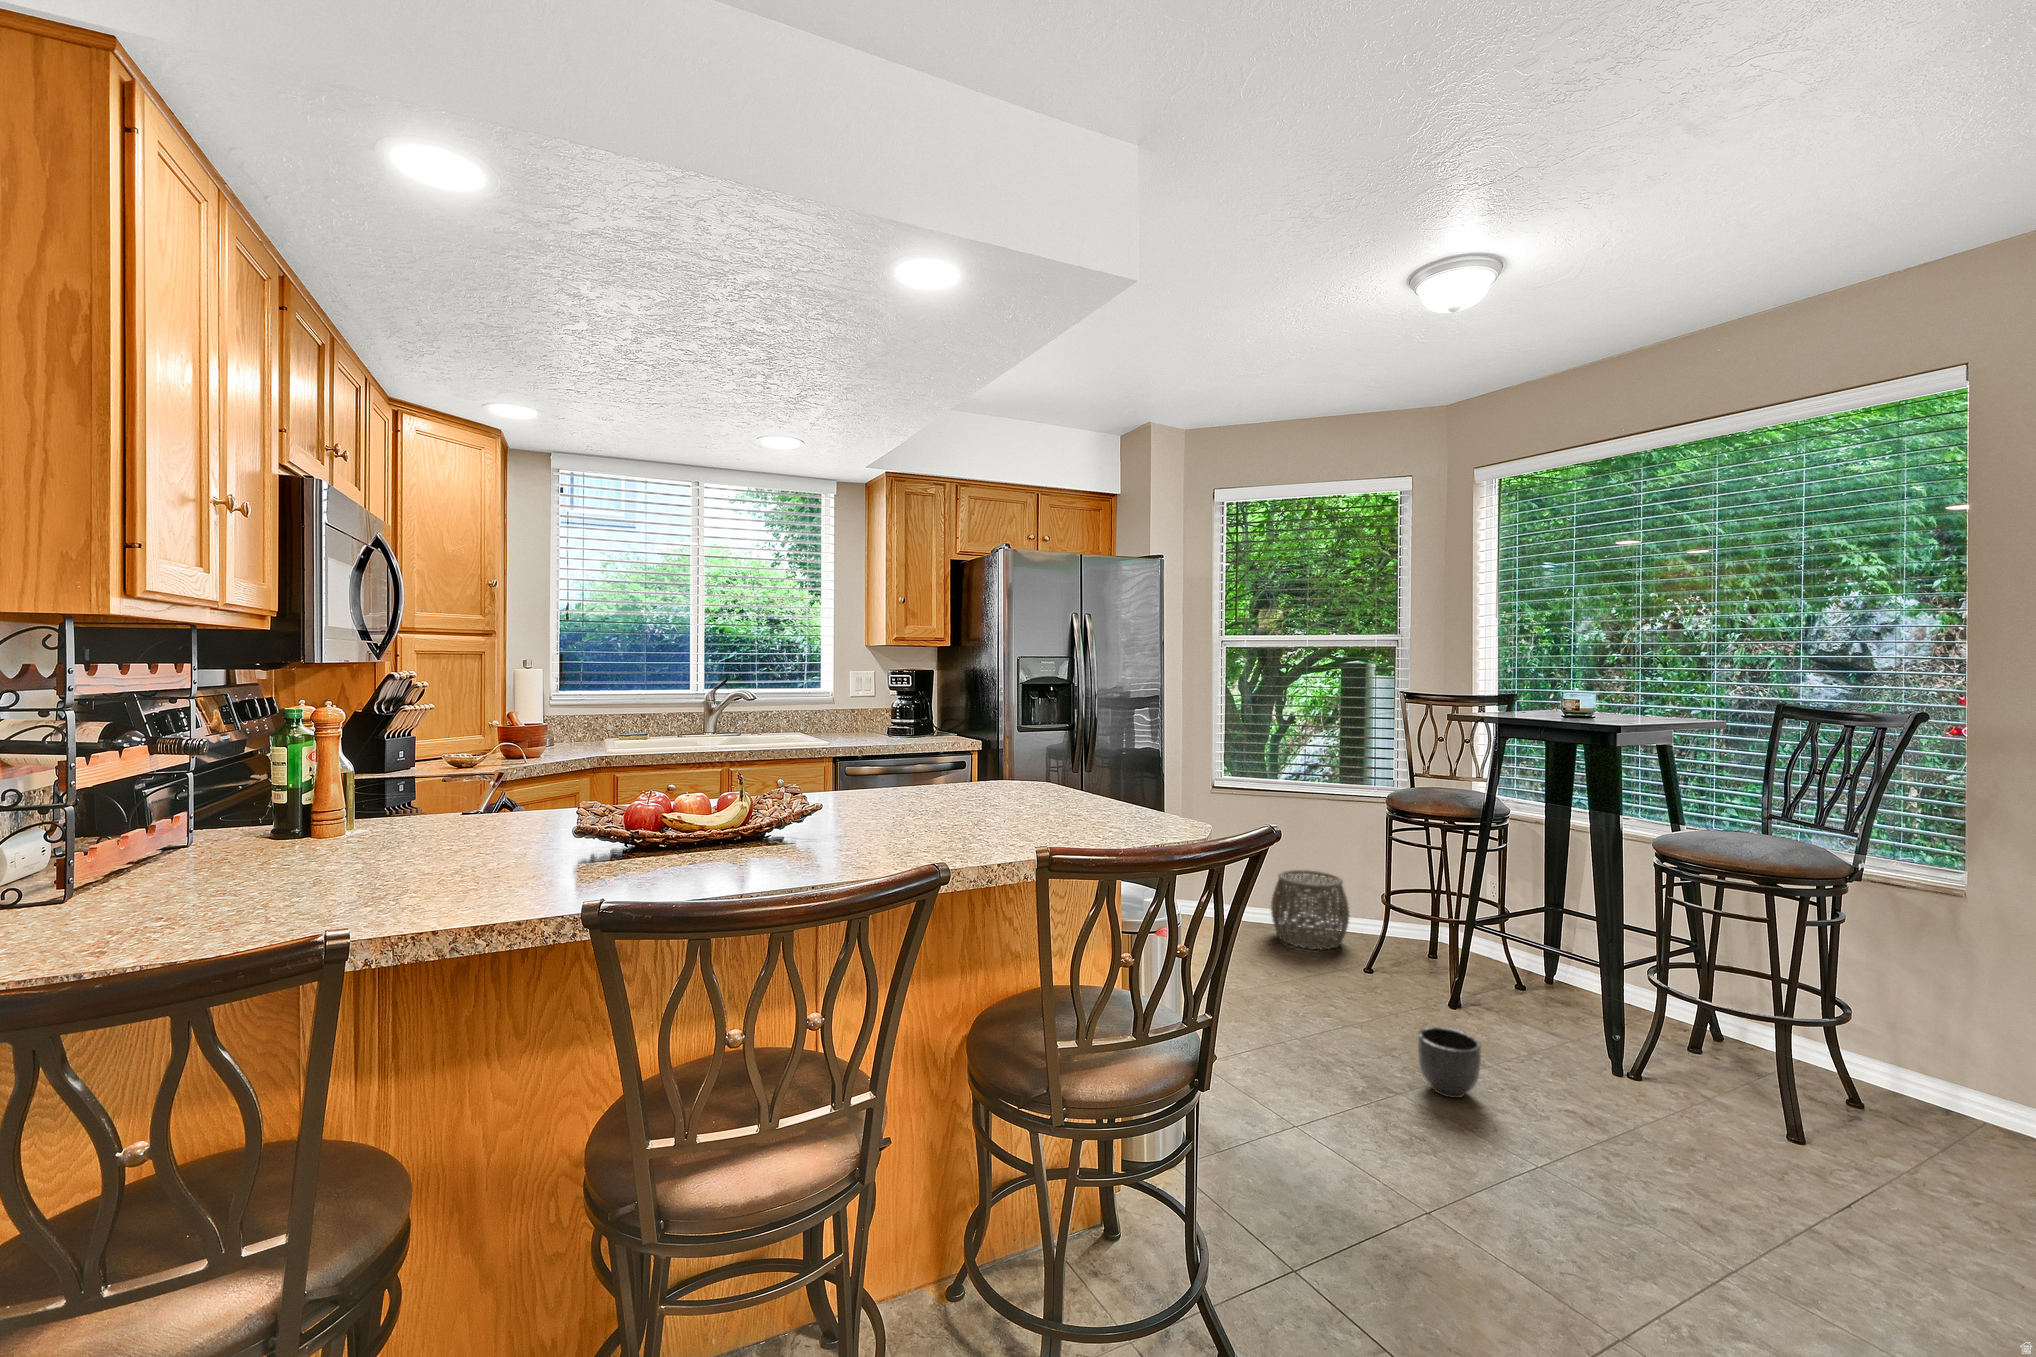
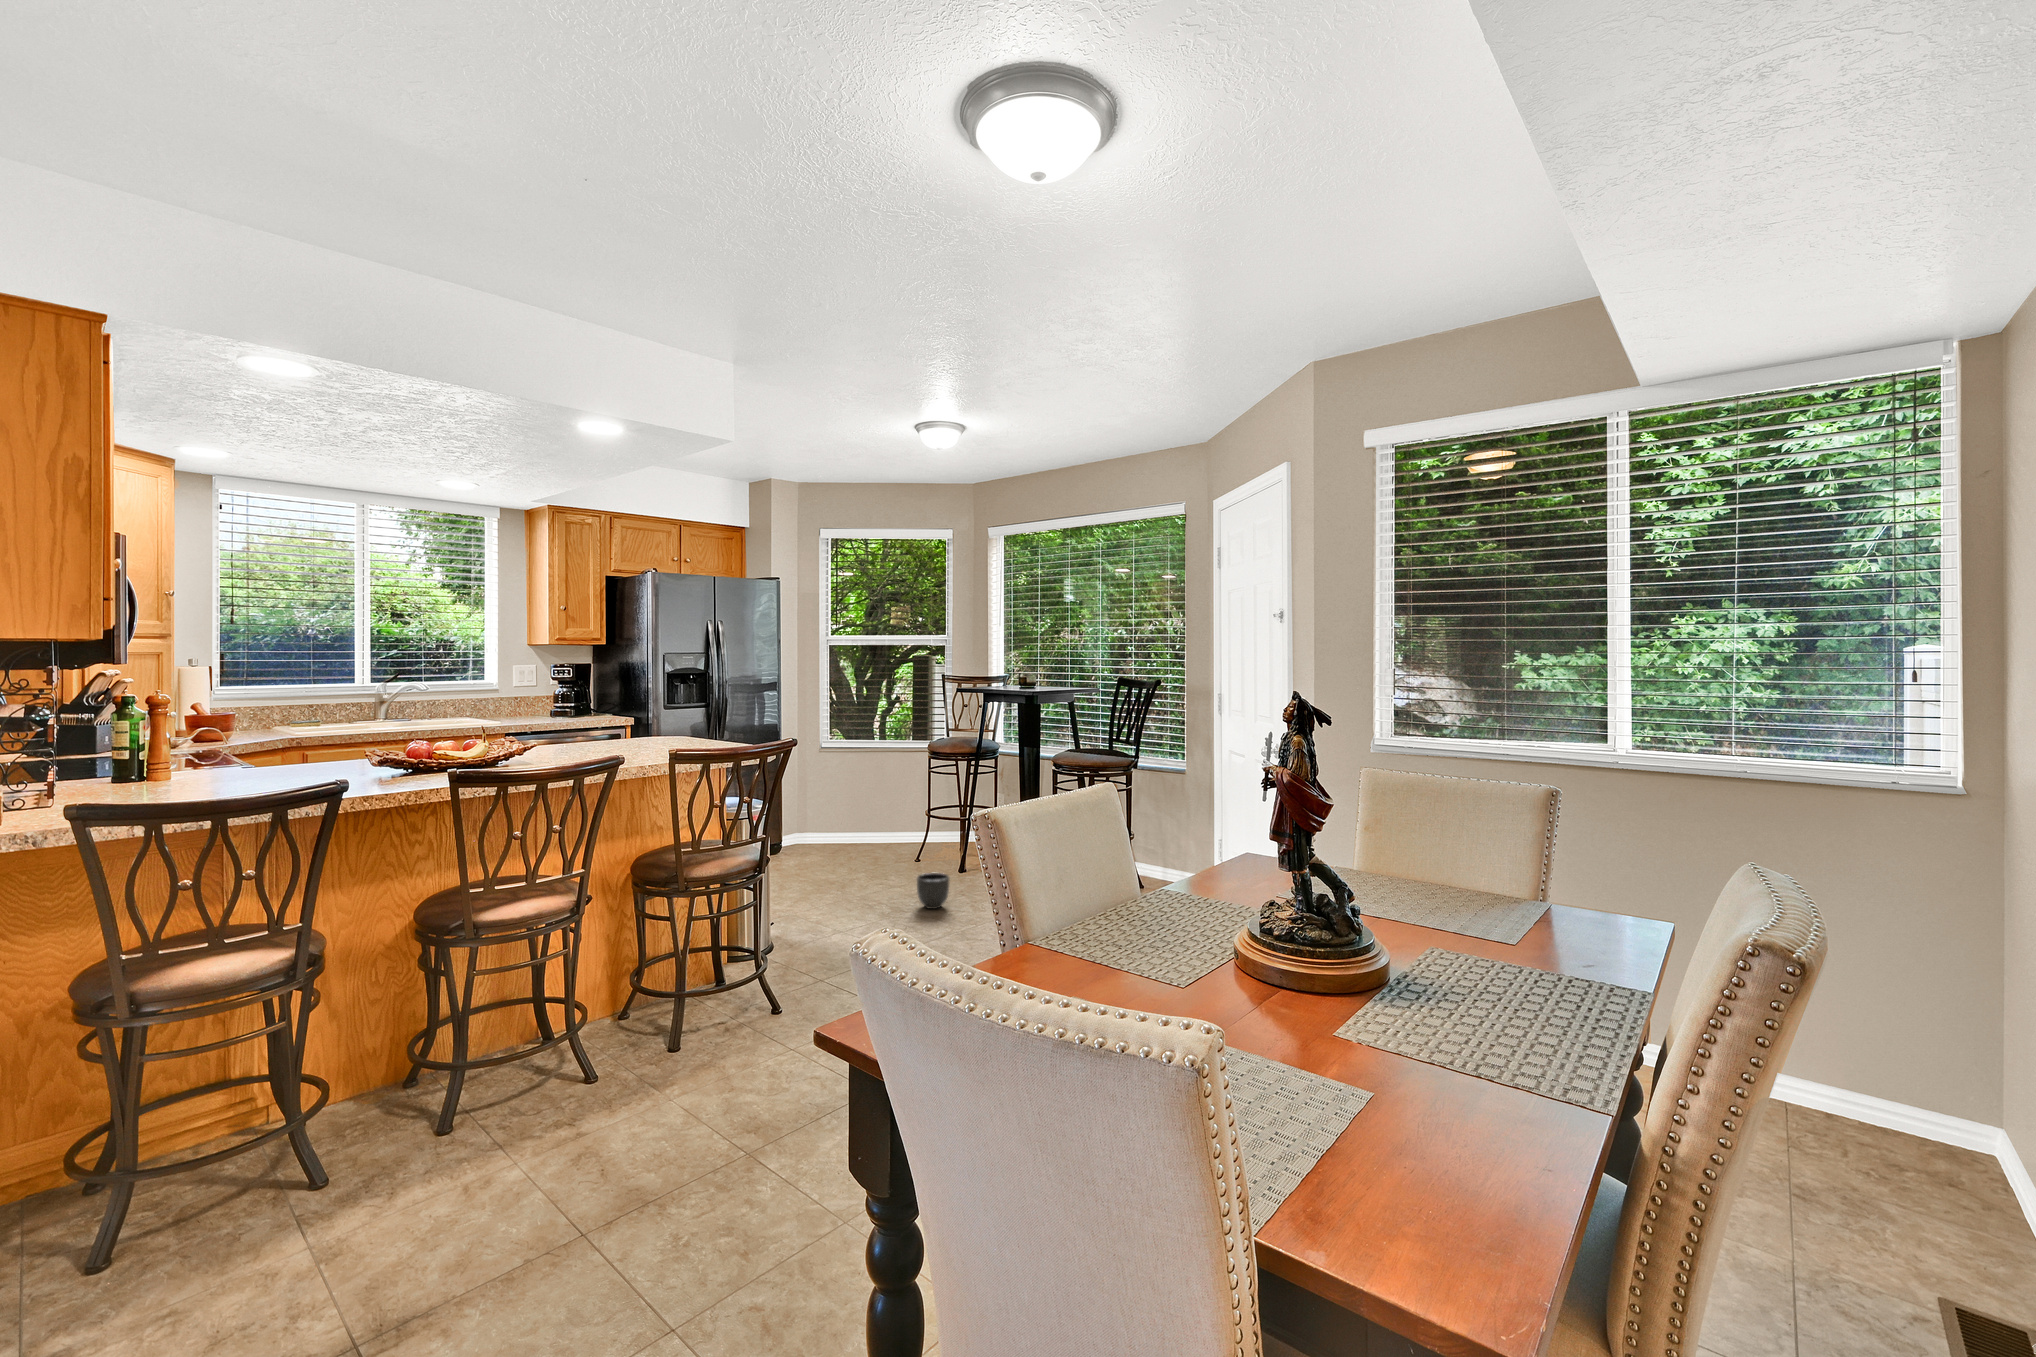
woven basket: present [1271,870,1349,950] -> none [859,802,912,854]

